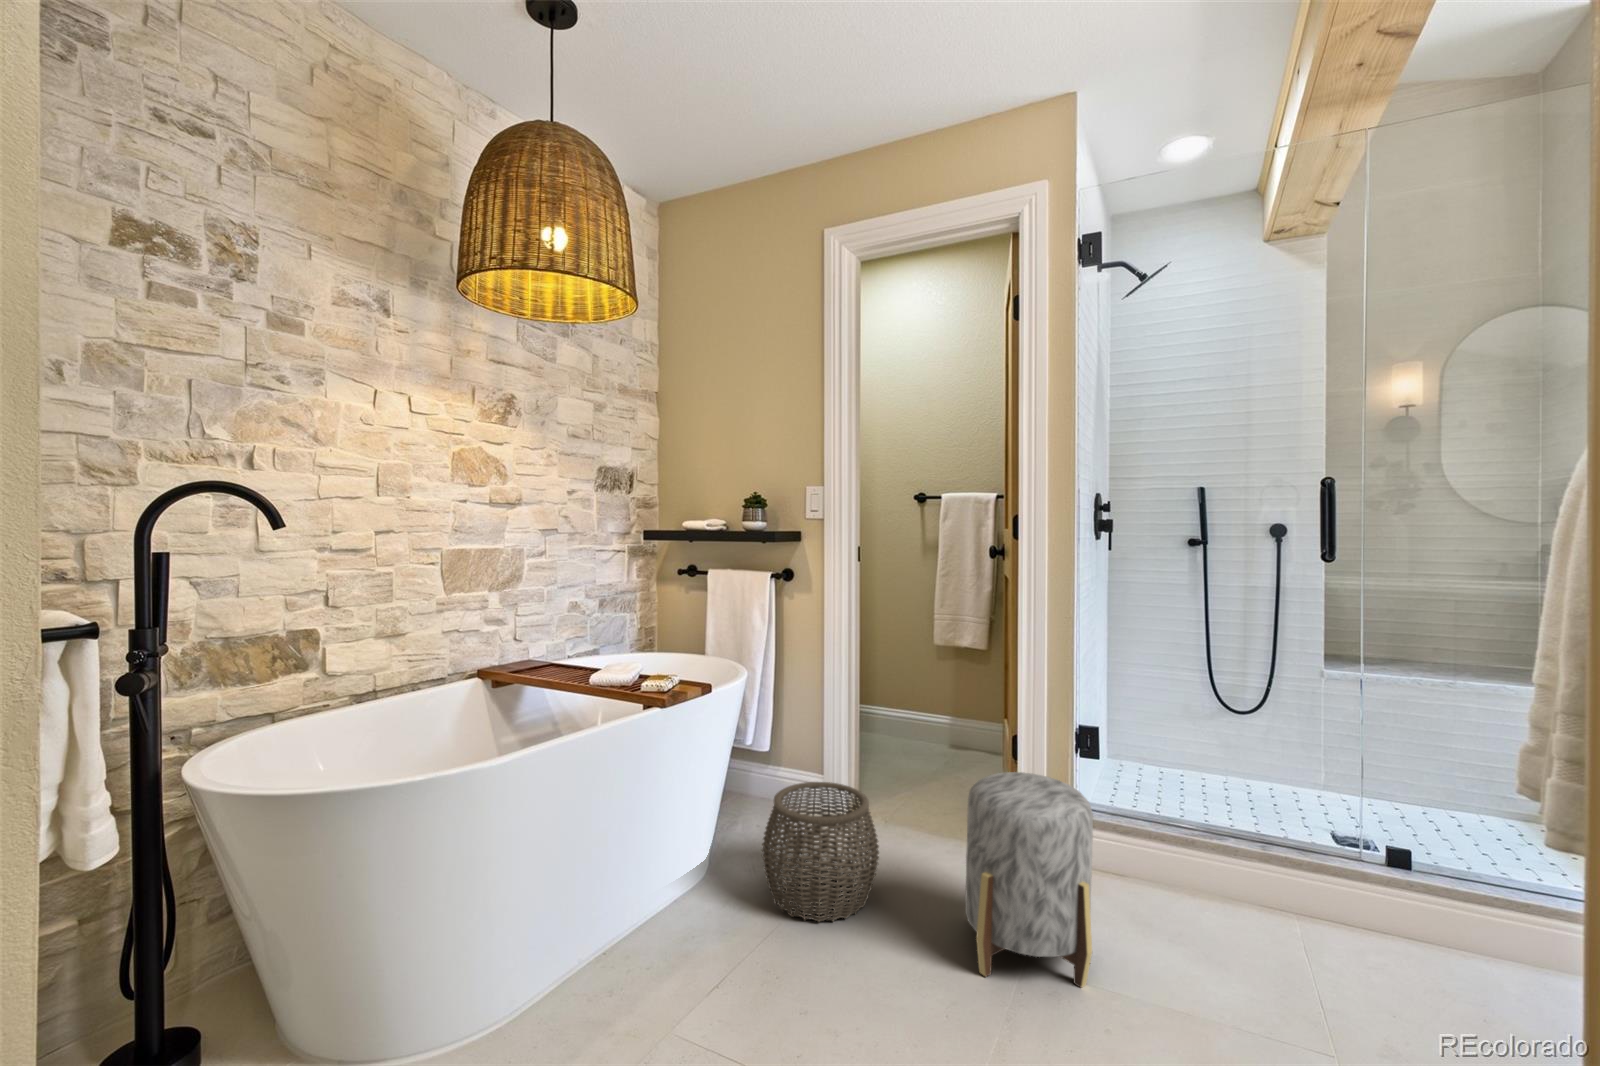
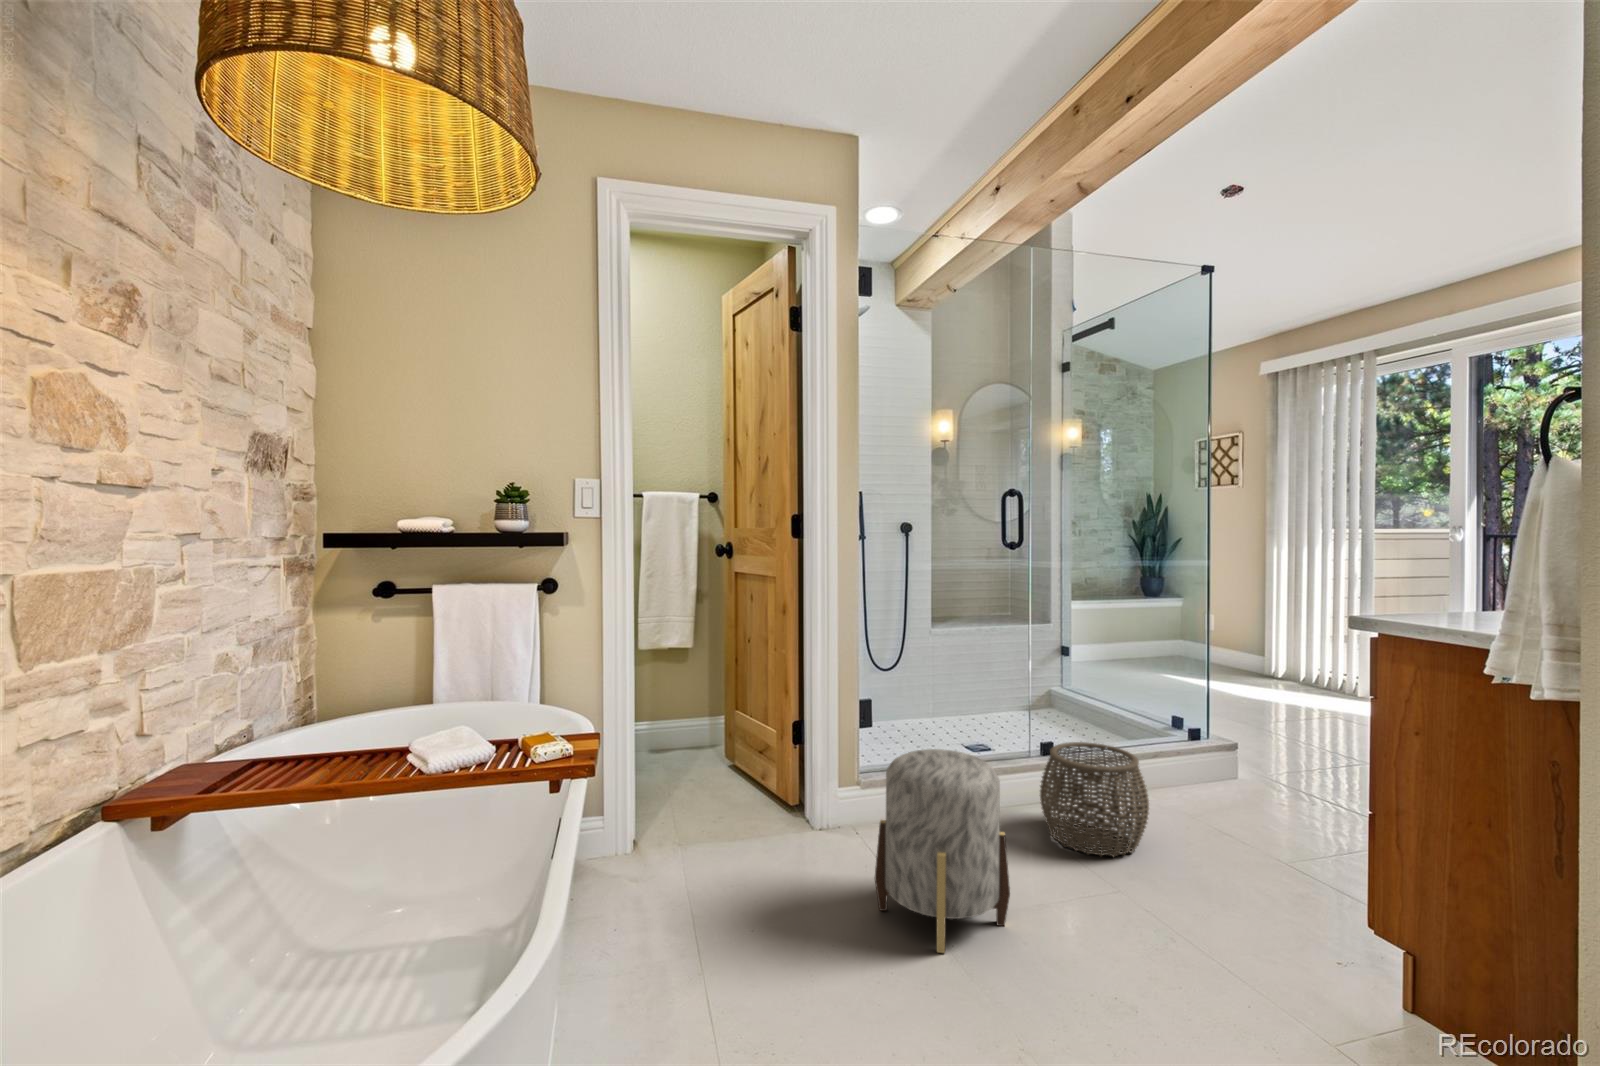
woven basket: present [762,782,879,922] -> present [1040,742,1149,857]

